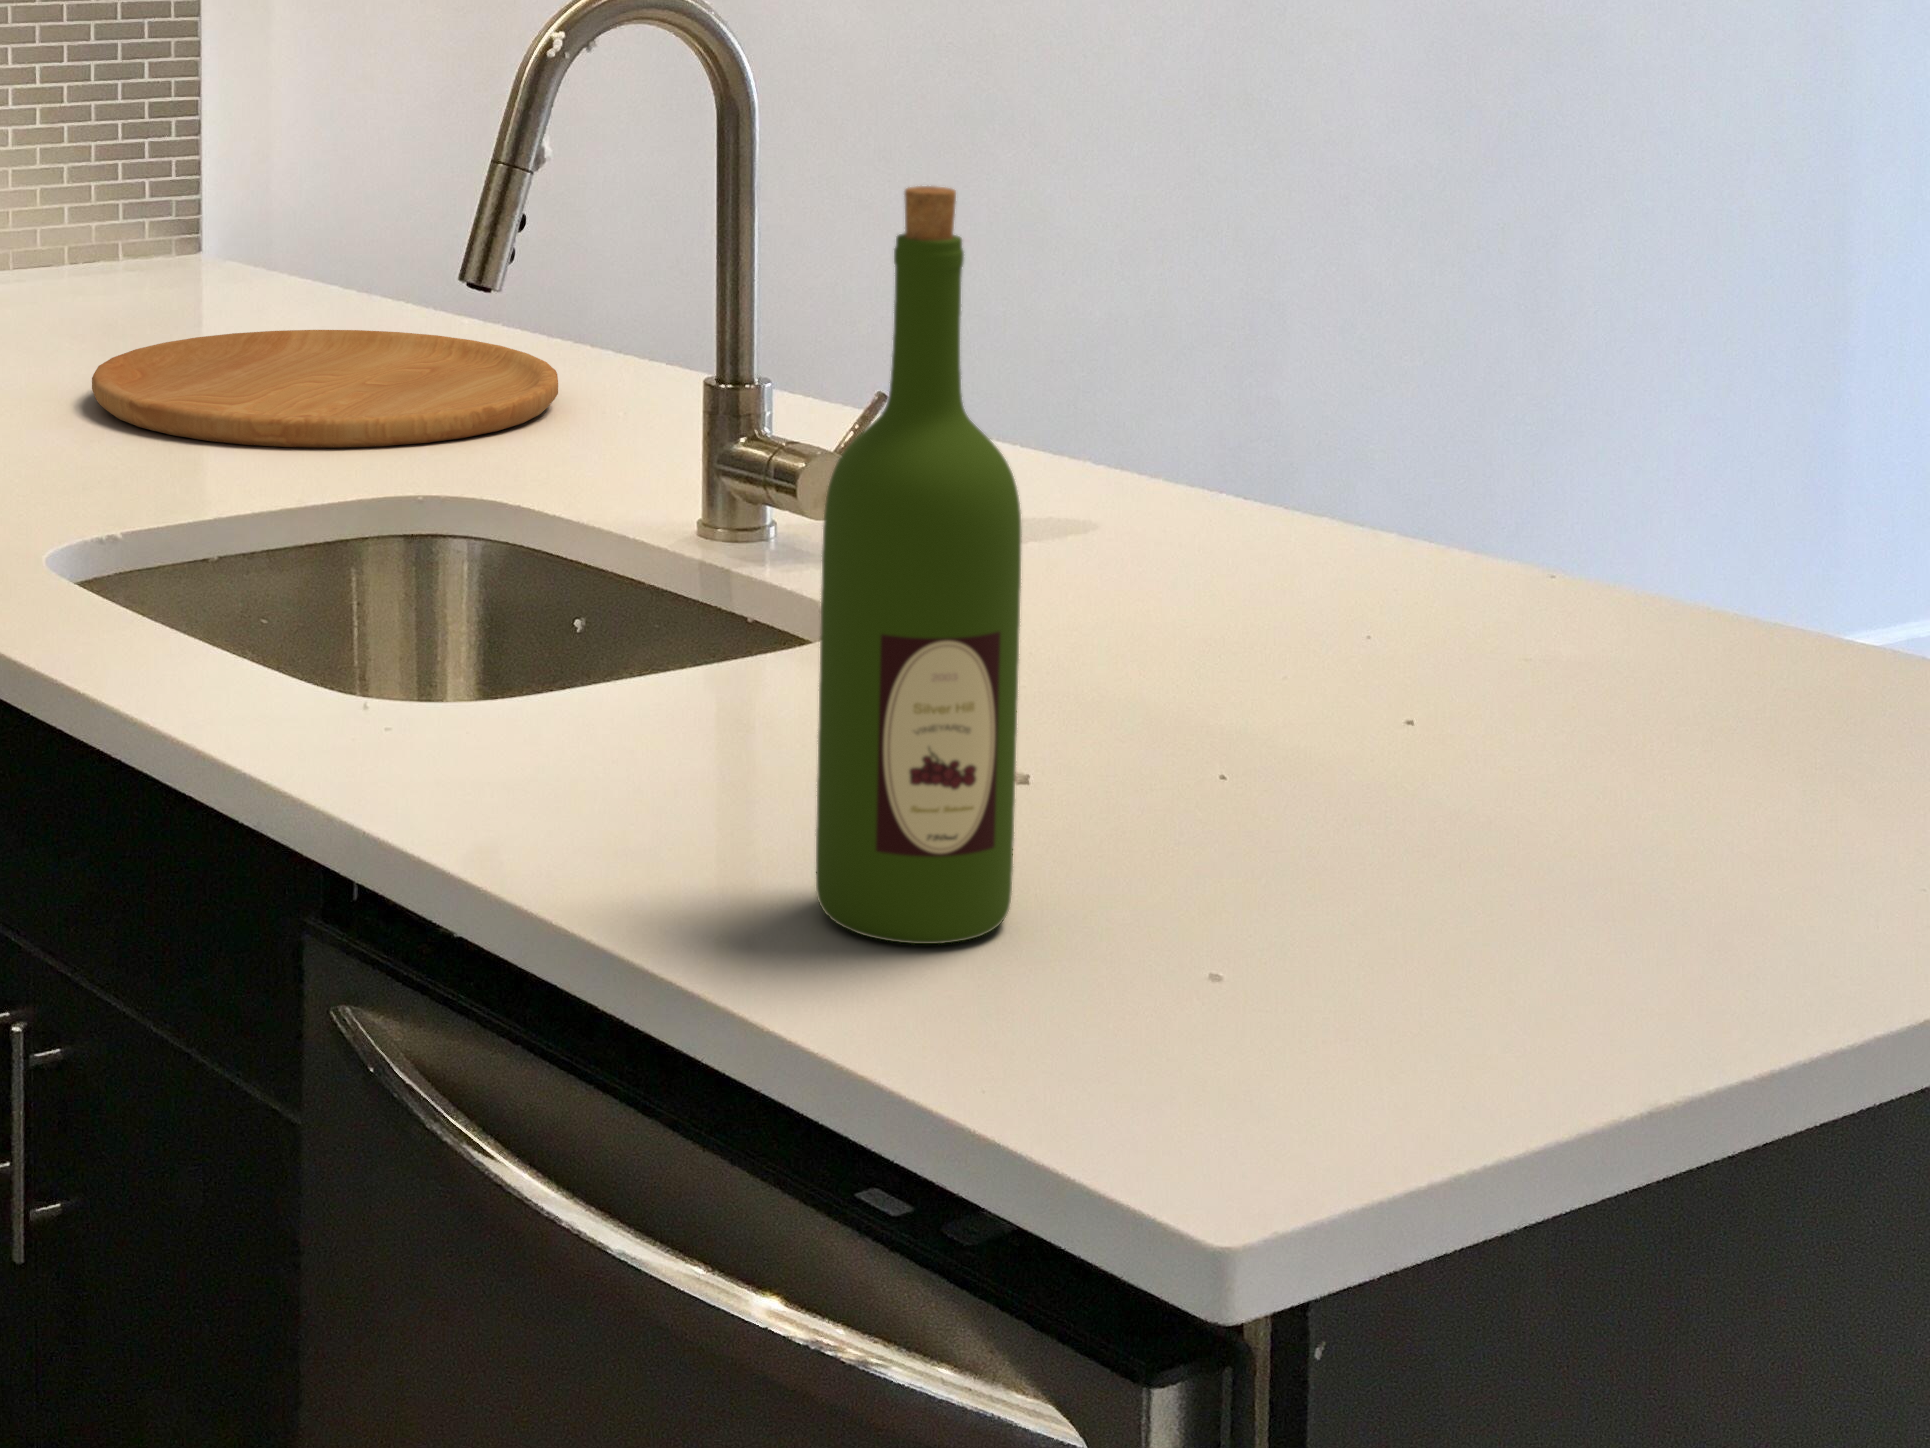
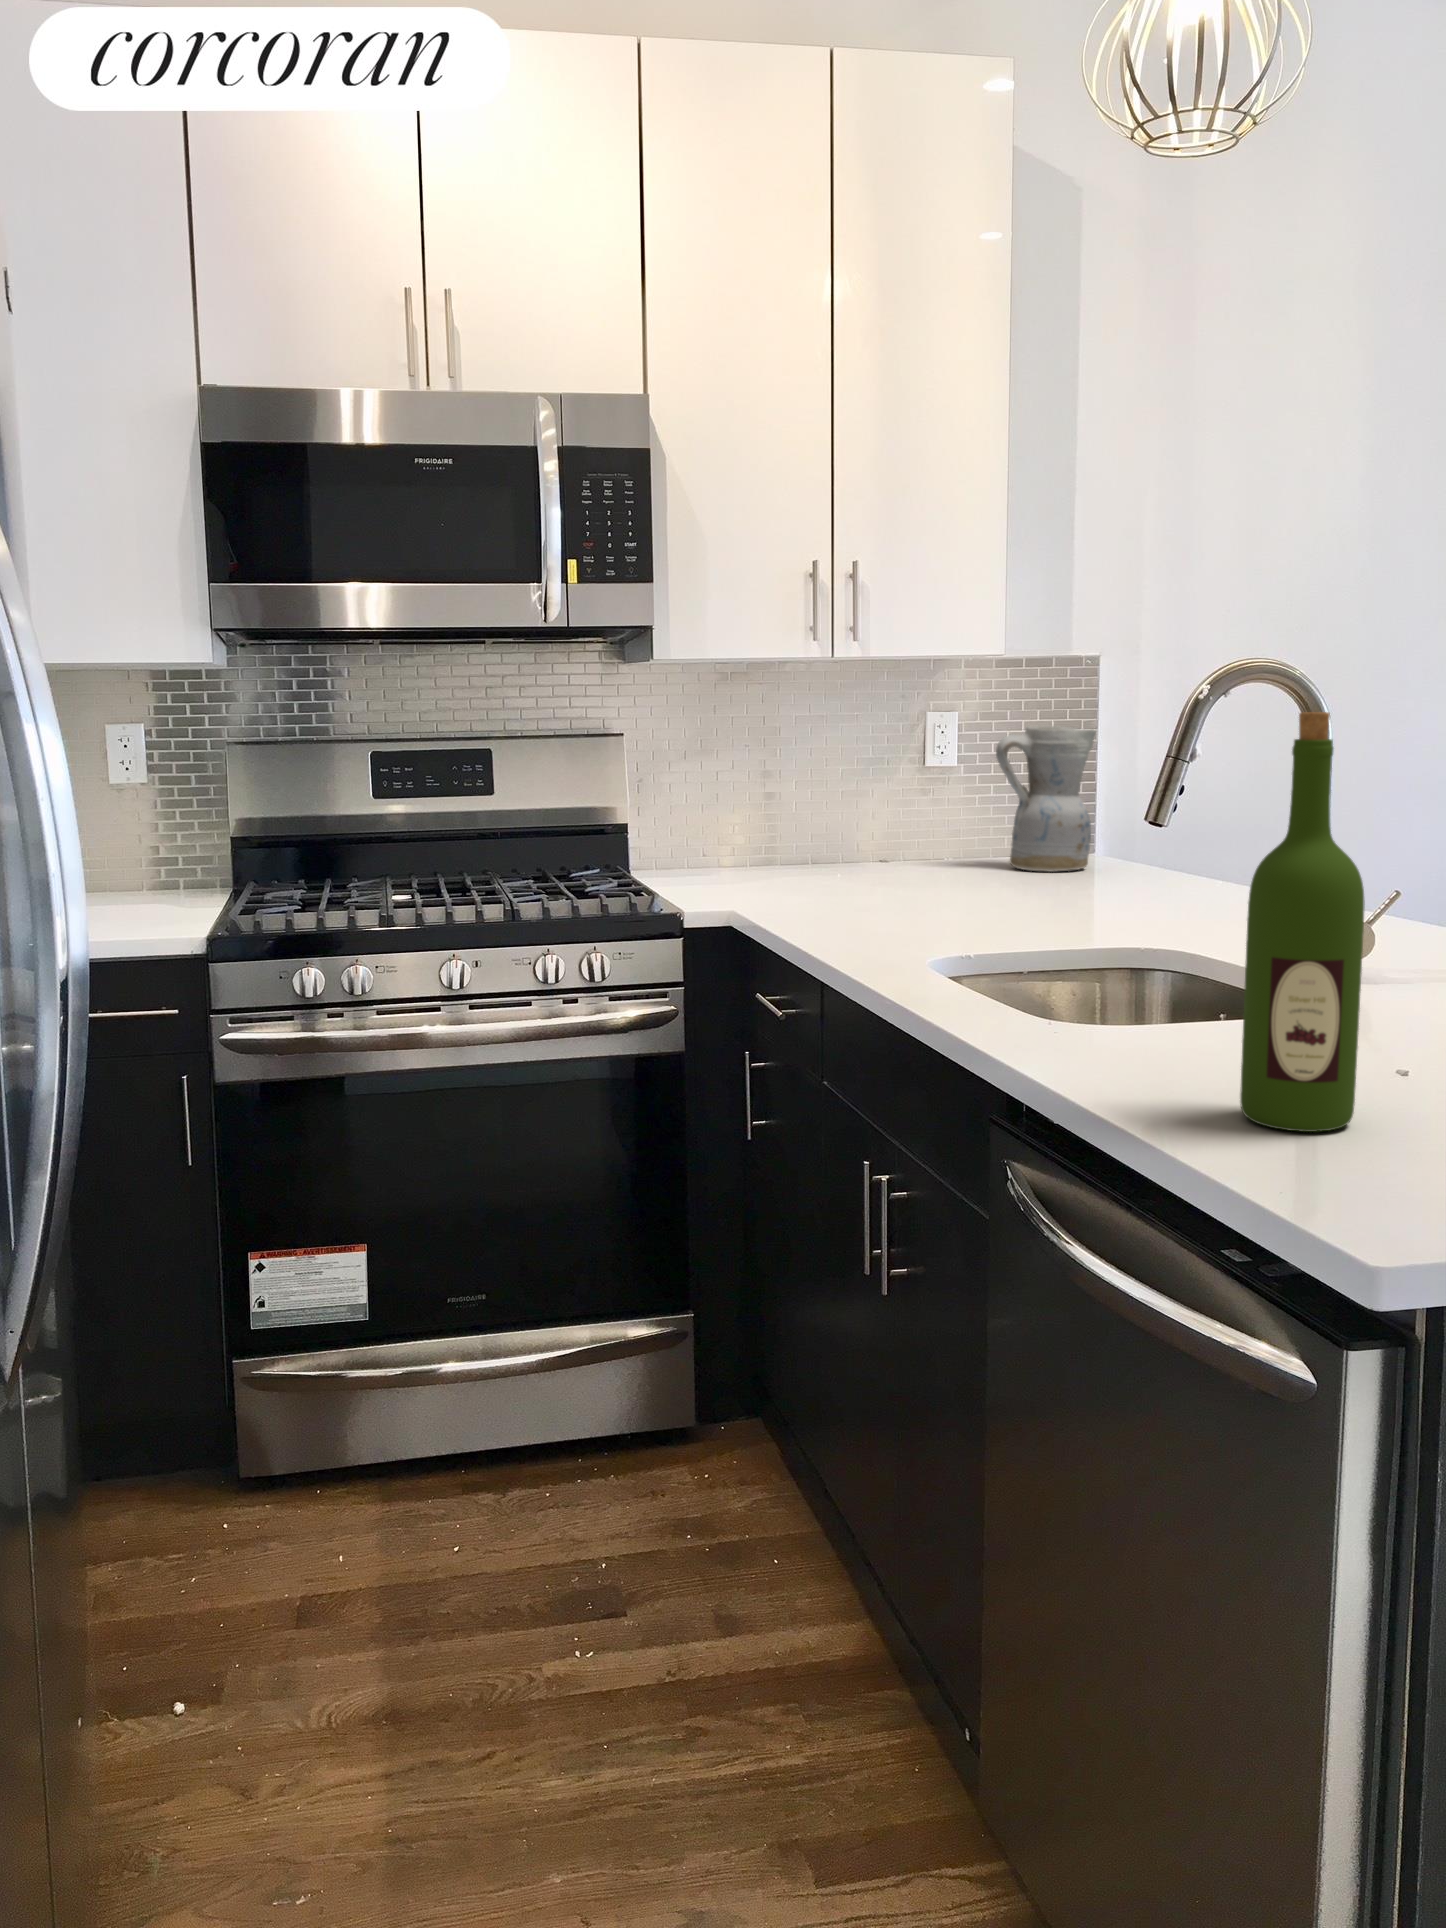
ceramic pitcher: none [31,19,218,304] -> present [996,726,1096,872]
cutting board: present [92,330,558,448] -> none [995,878,1248,928]

